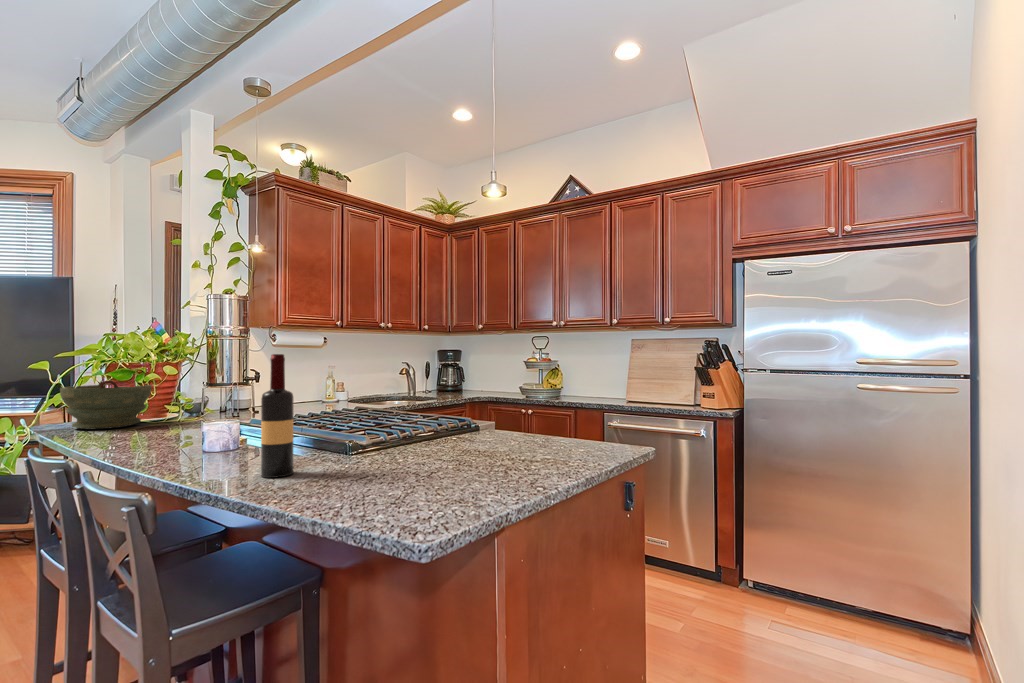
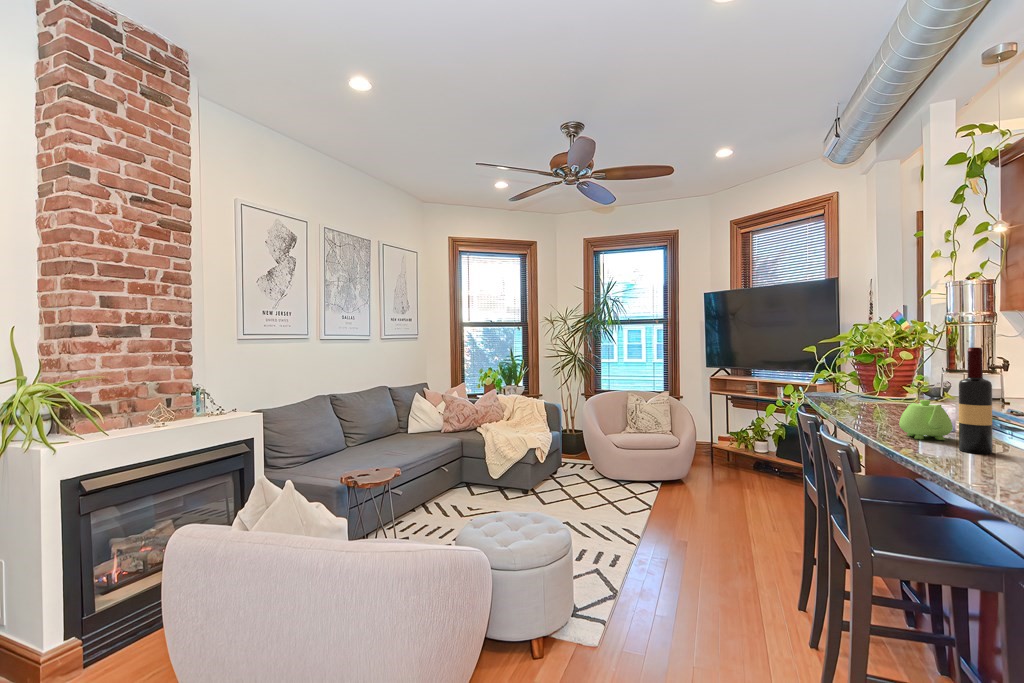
bowl: present [60,381,152,429] -> none [823,361,890,400]
teapot: none [186,421,247,472] -> present [899,400,953,440]

